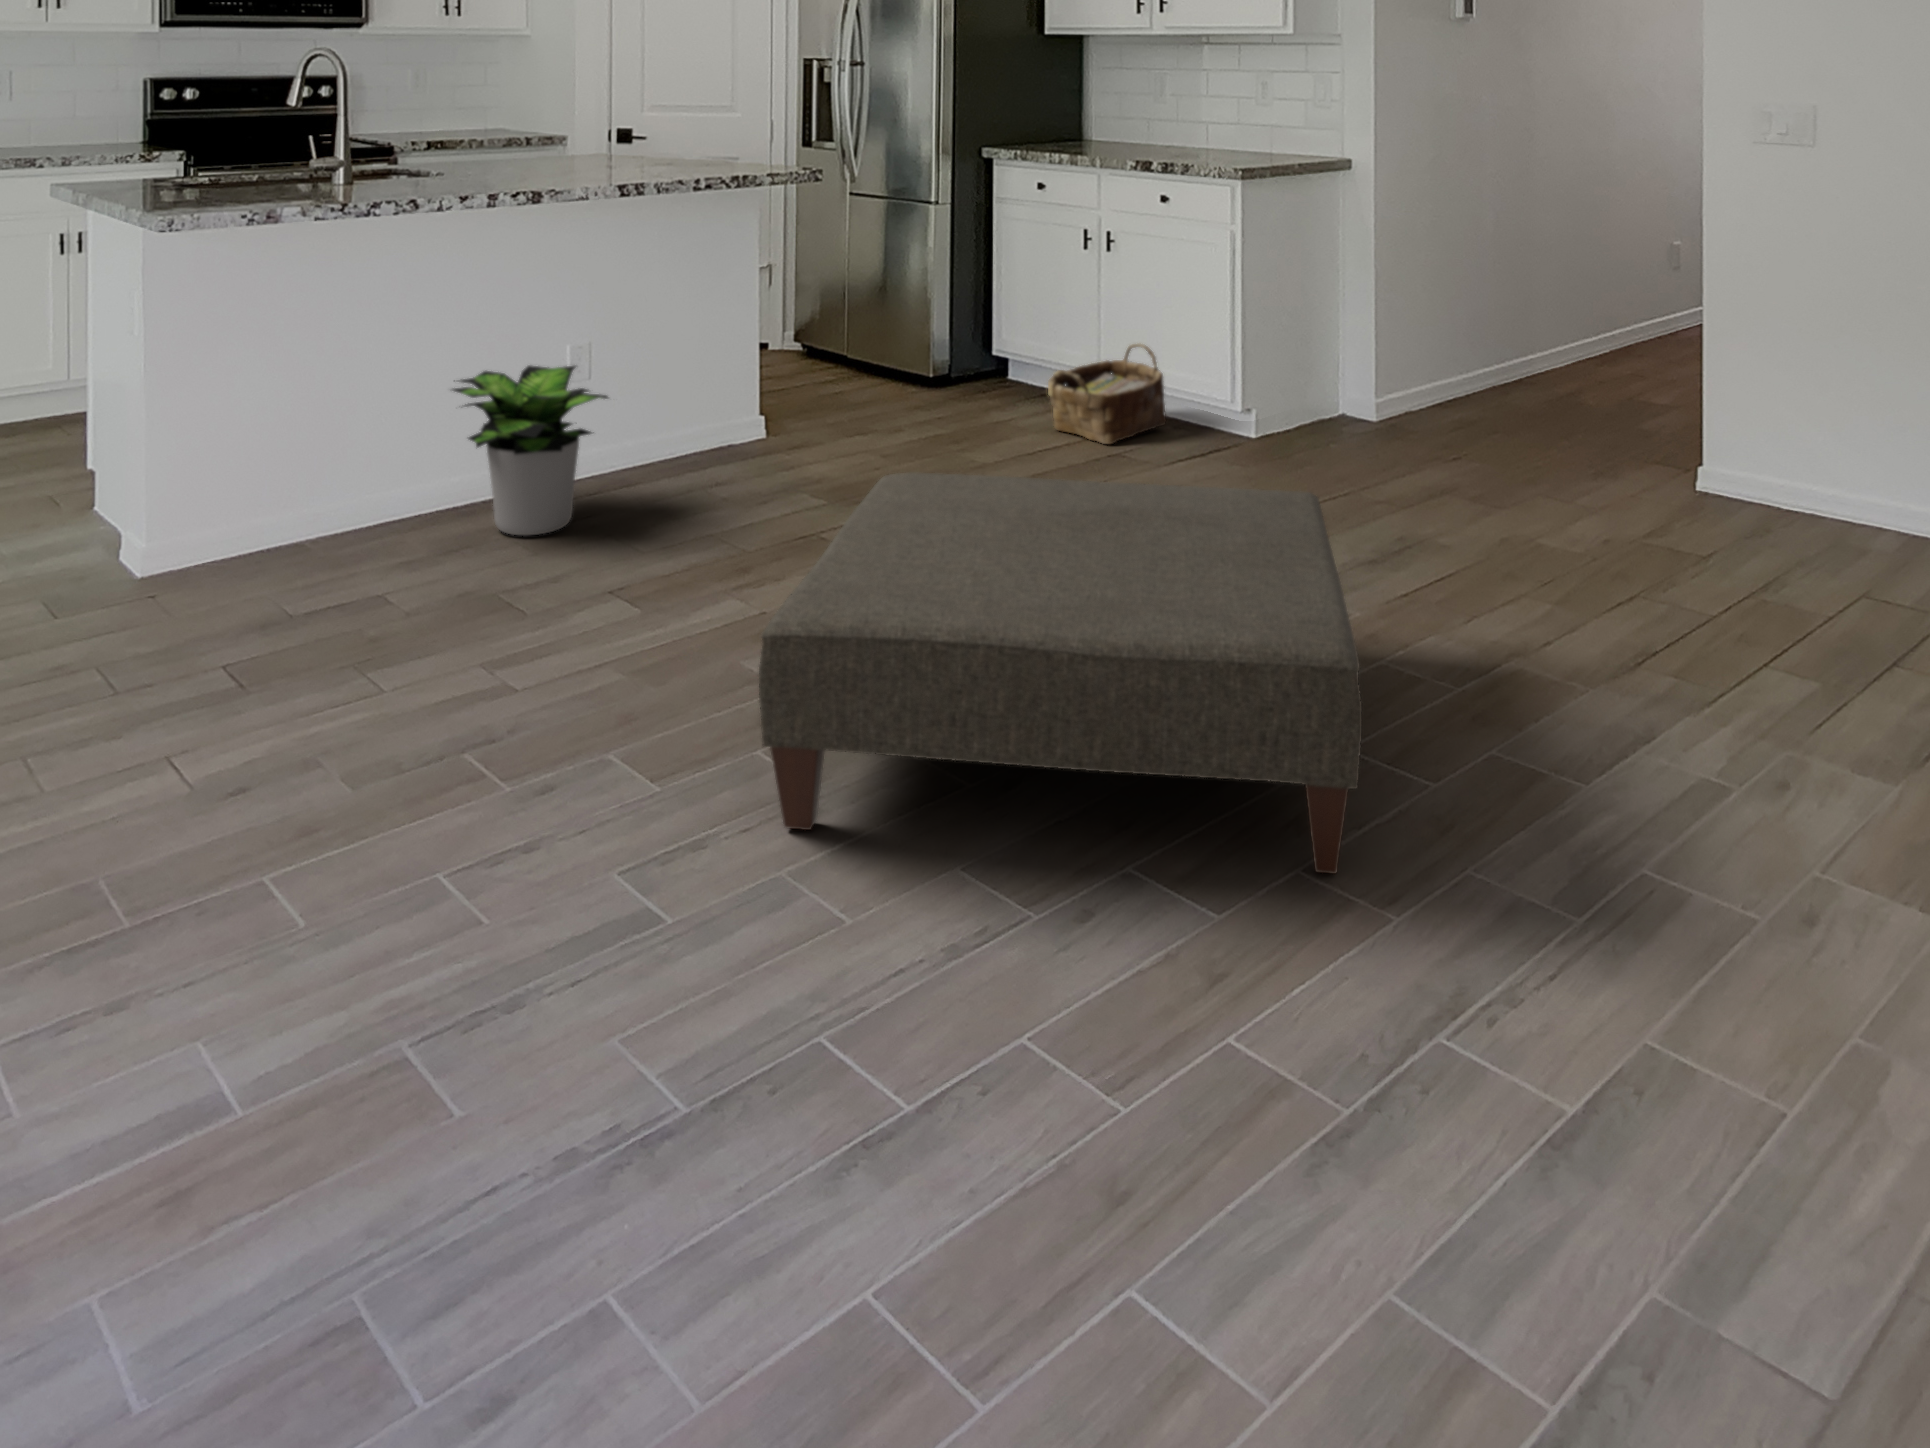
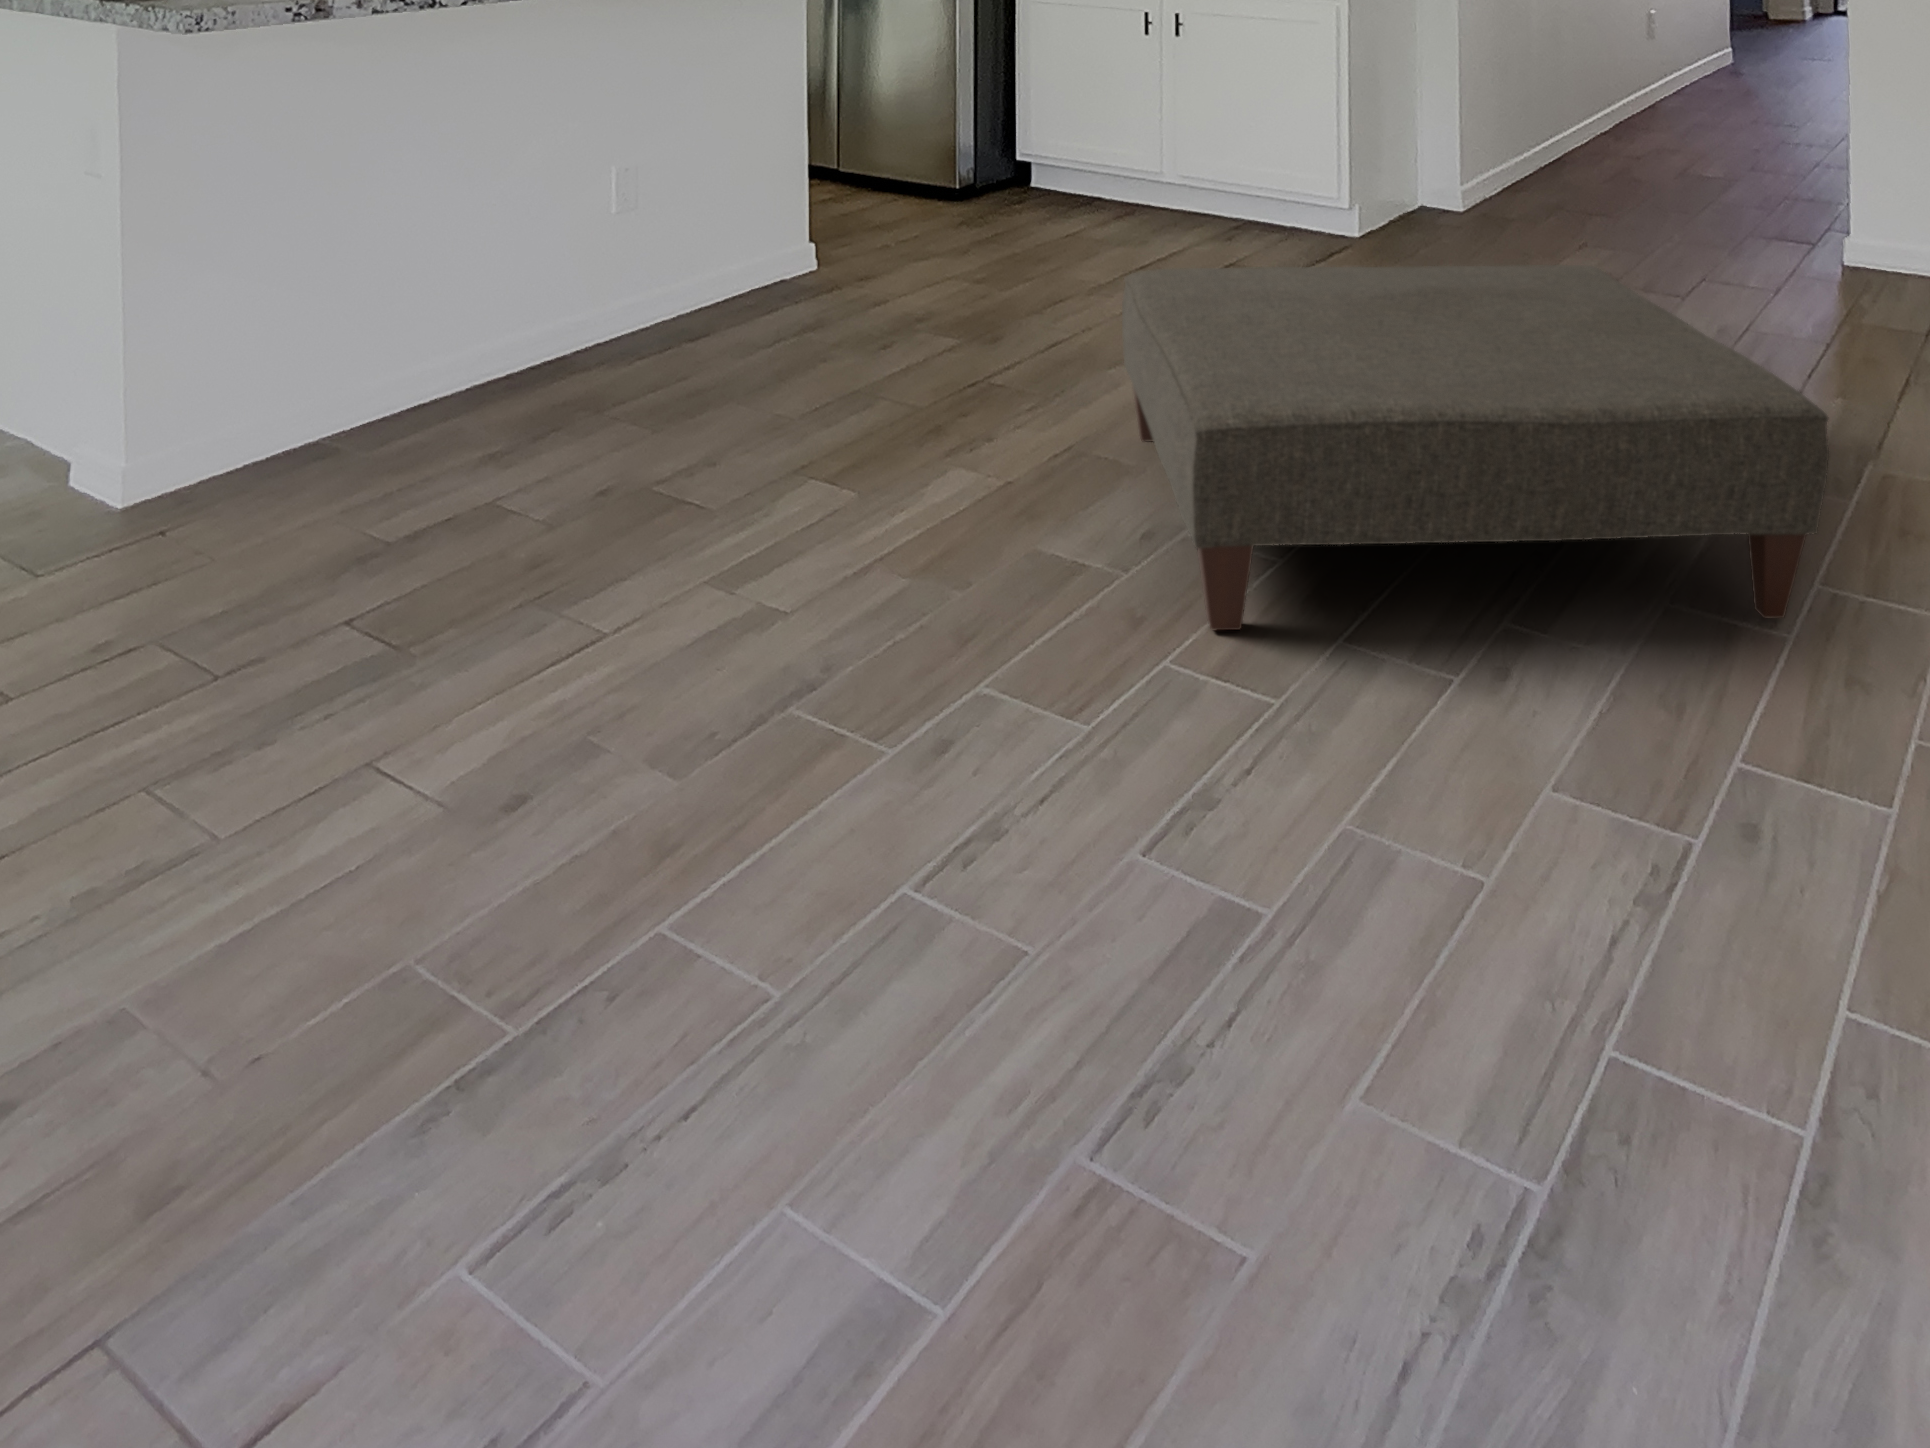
woven basket: present [1048,344,1166,444] -> none [1126,138,1251,247]
potted plant: present [453,366,608,536] -> none [522,179,736,374]

